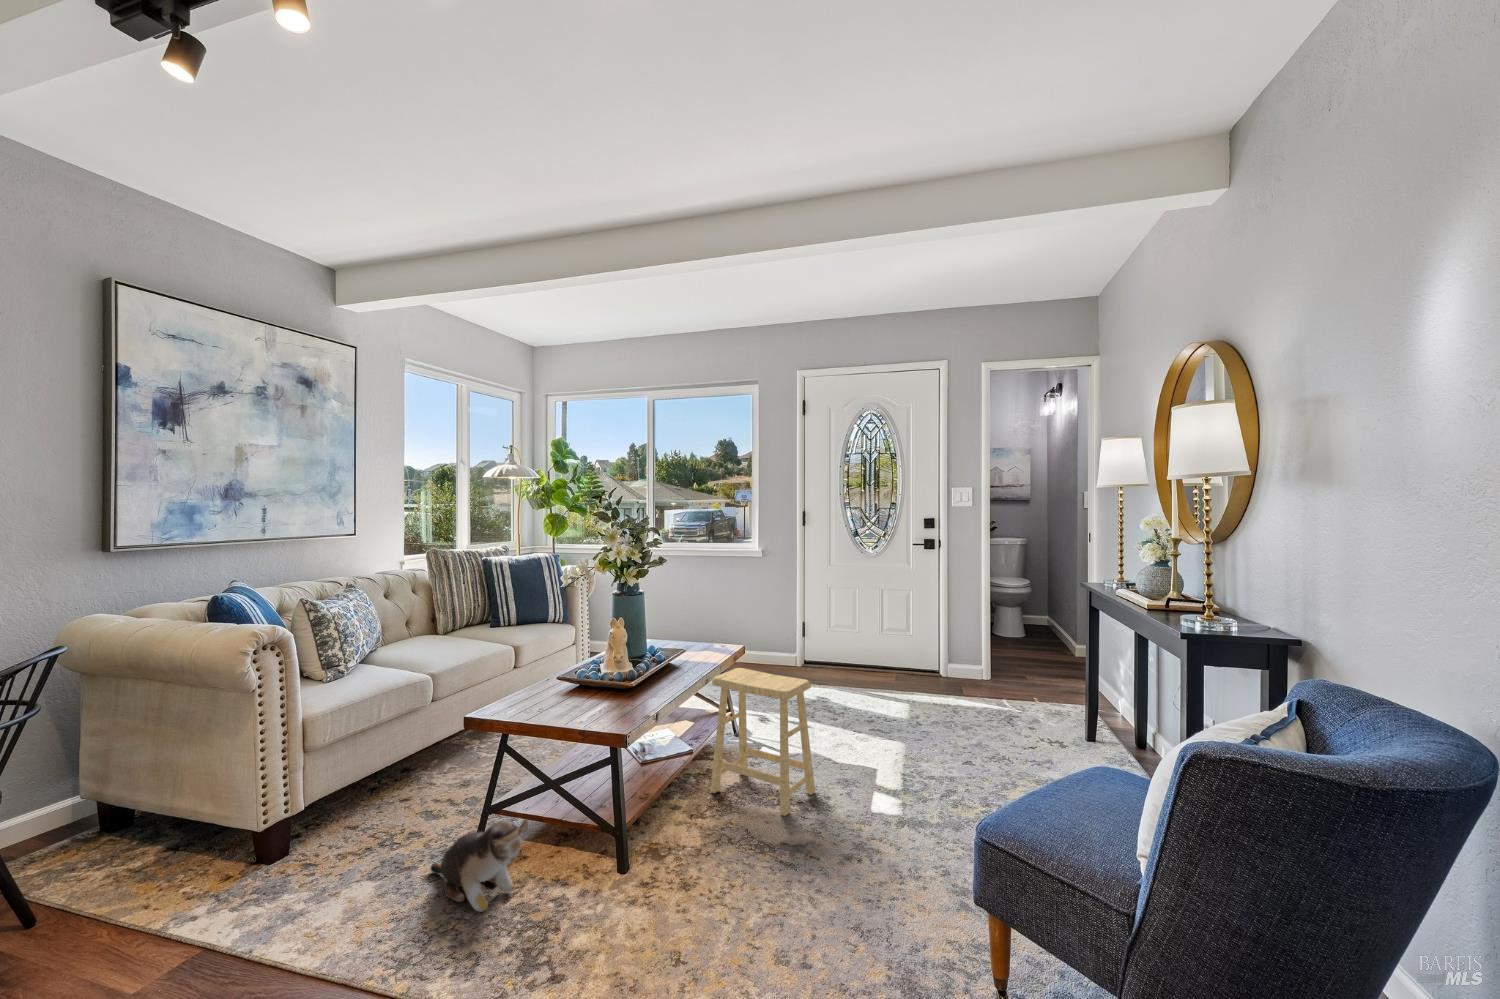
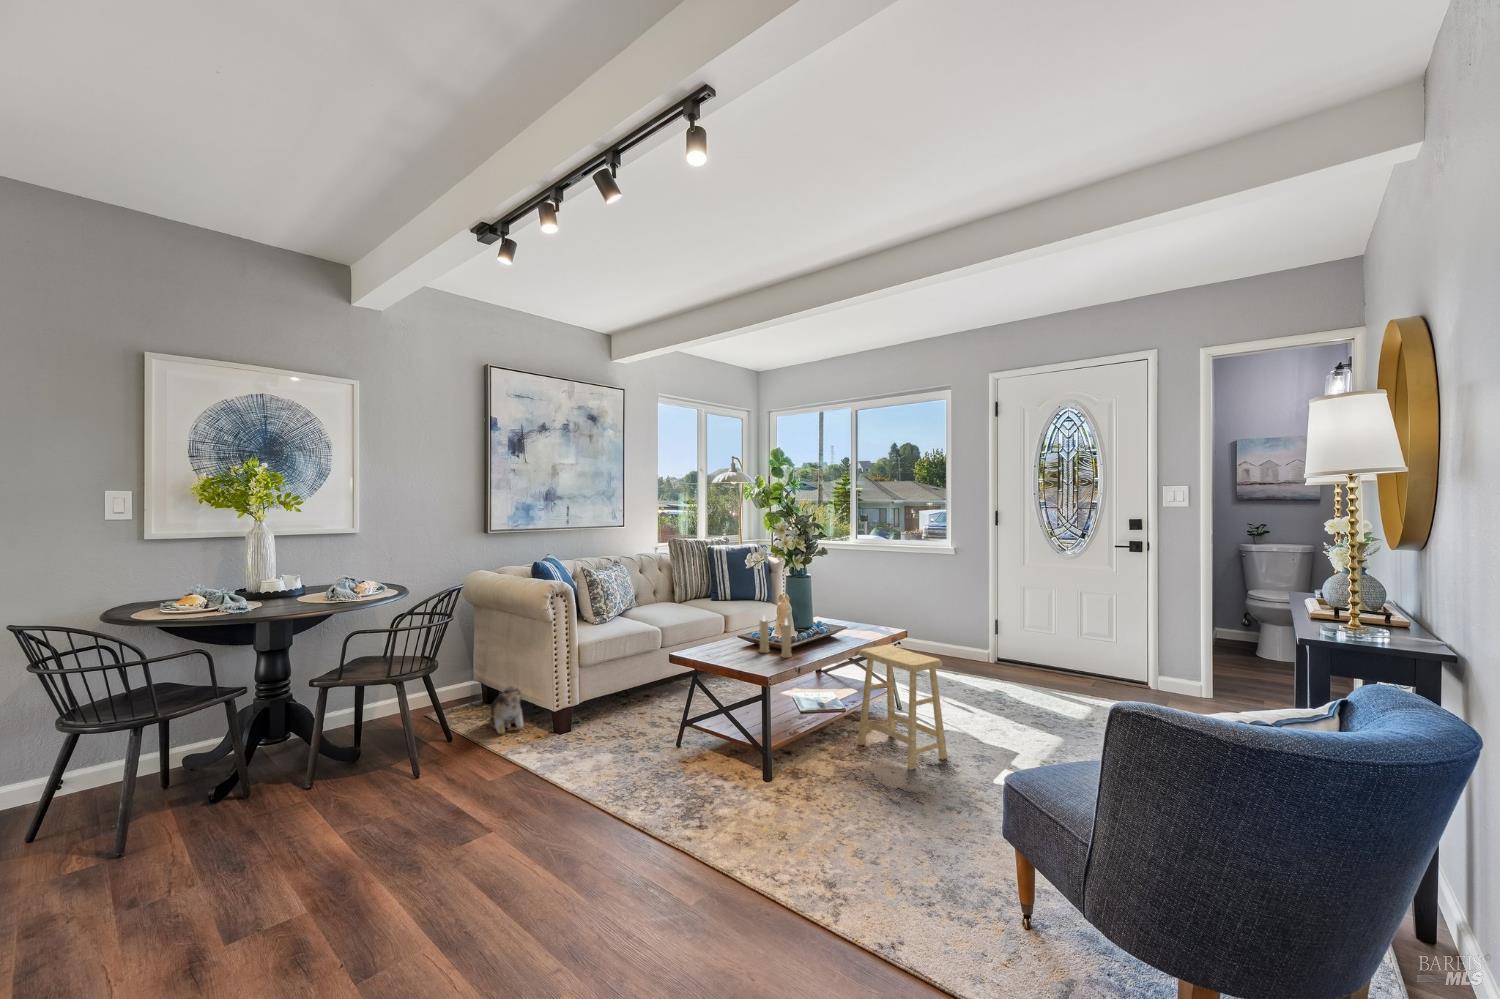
candle: none [586,644,636,701] -> present [759,616,792,658]
plush toy: present [430,819,528,912] -> present [490,686,523,734]

